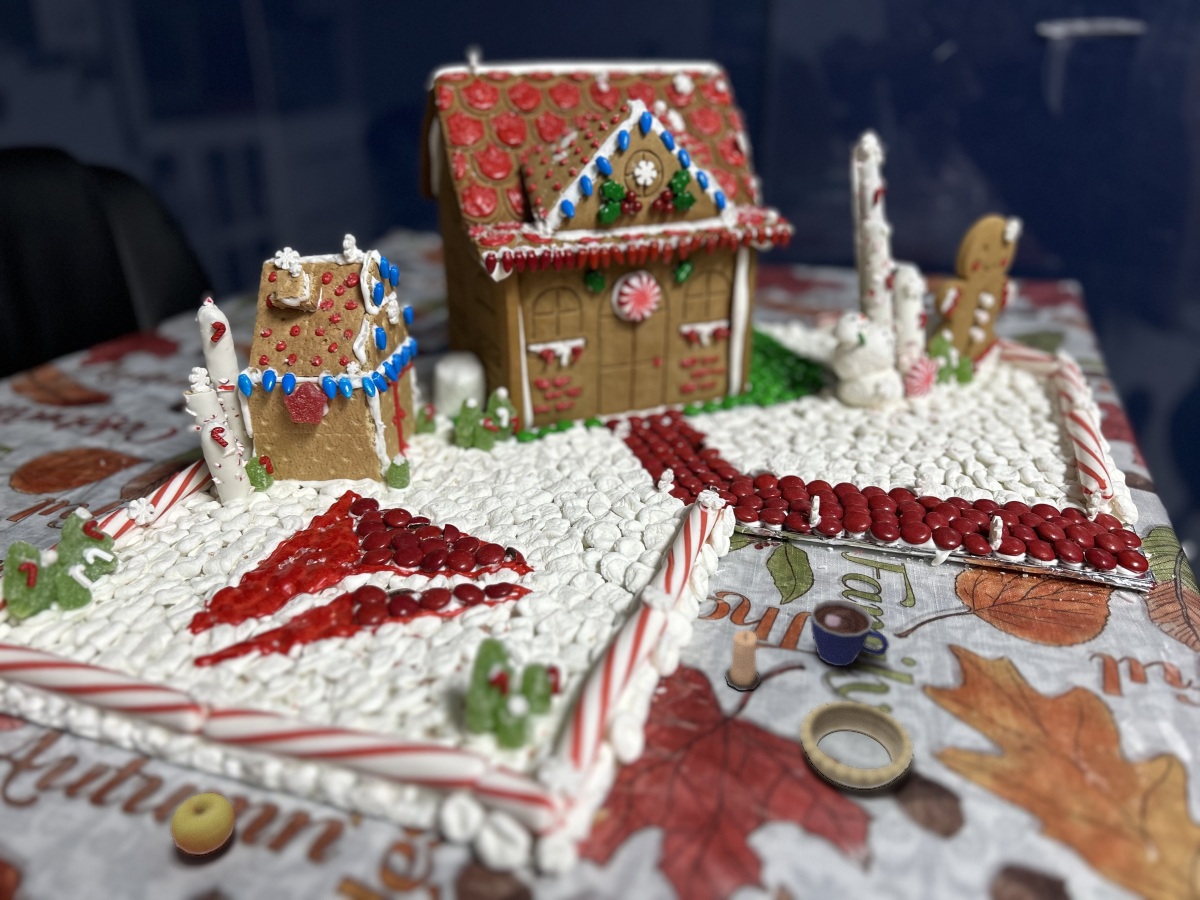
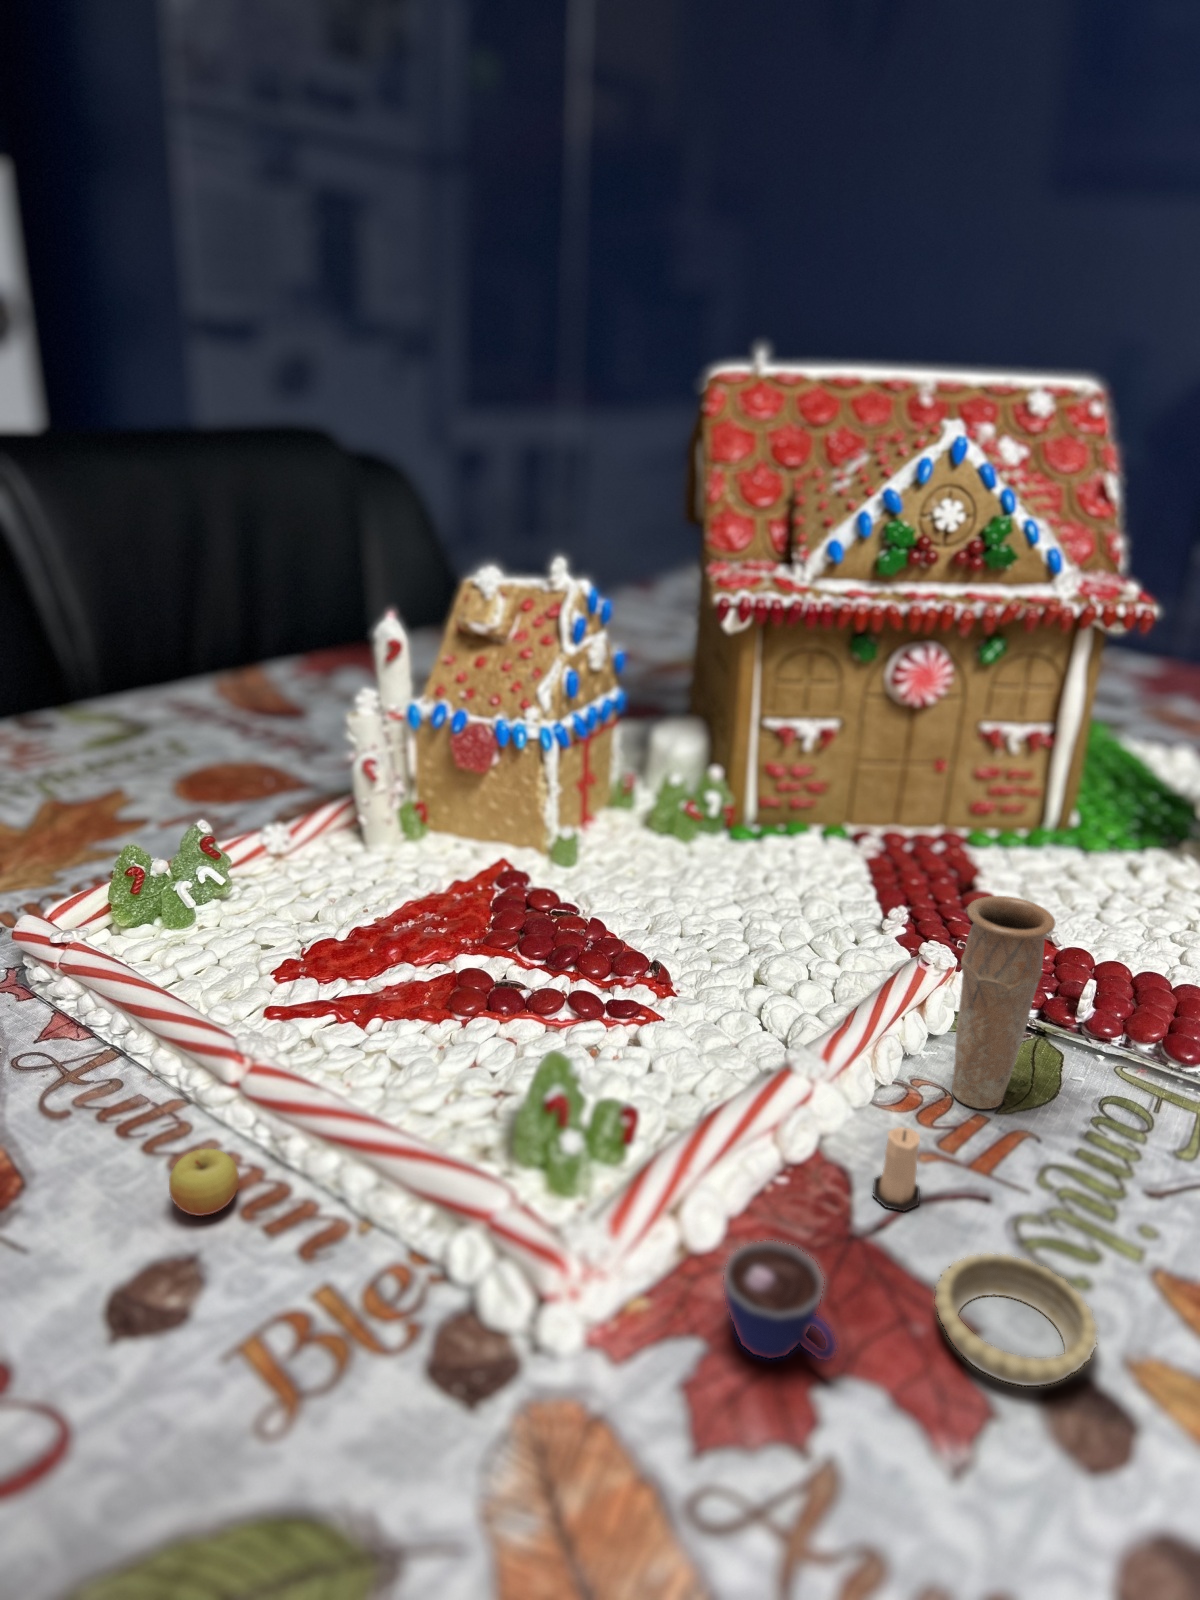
vase: none [747,450,810,604] -> present [952,896,1056,1109]
cup: present [811,600,889,666] -> present [723,1241,837,1360]

